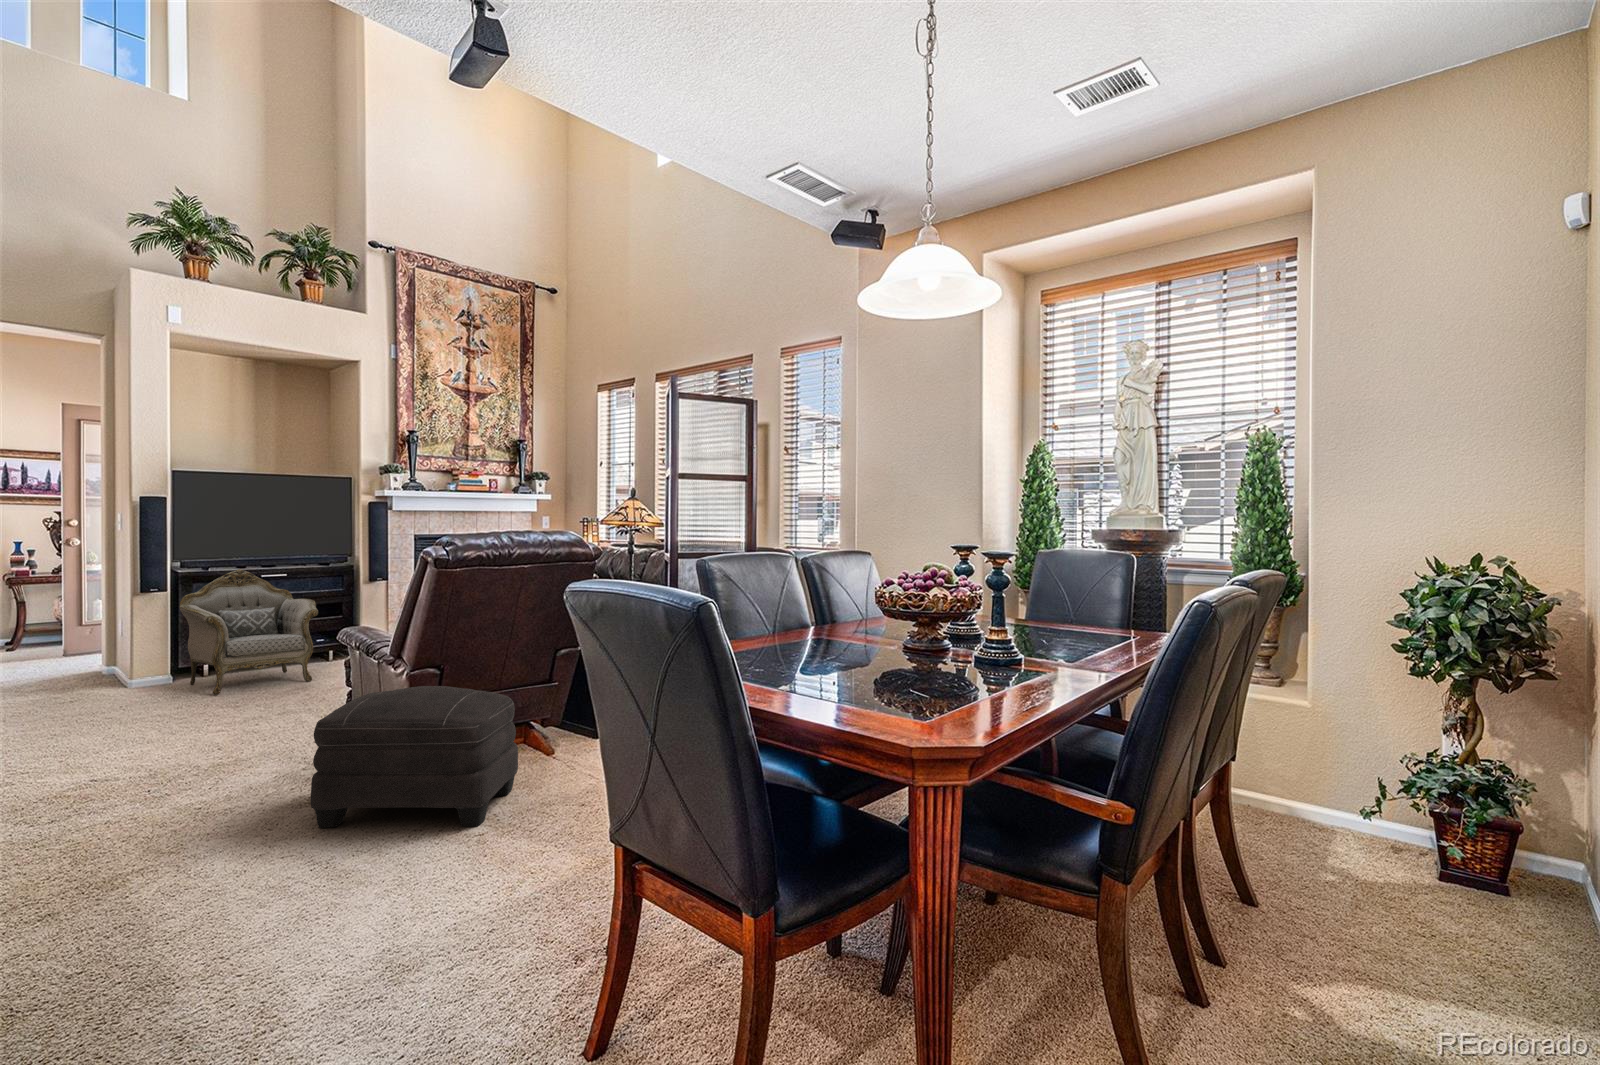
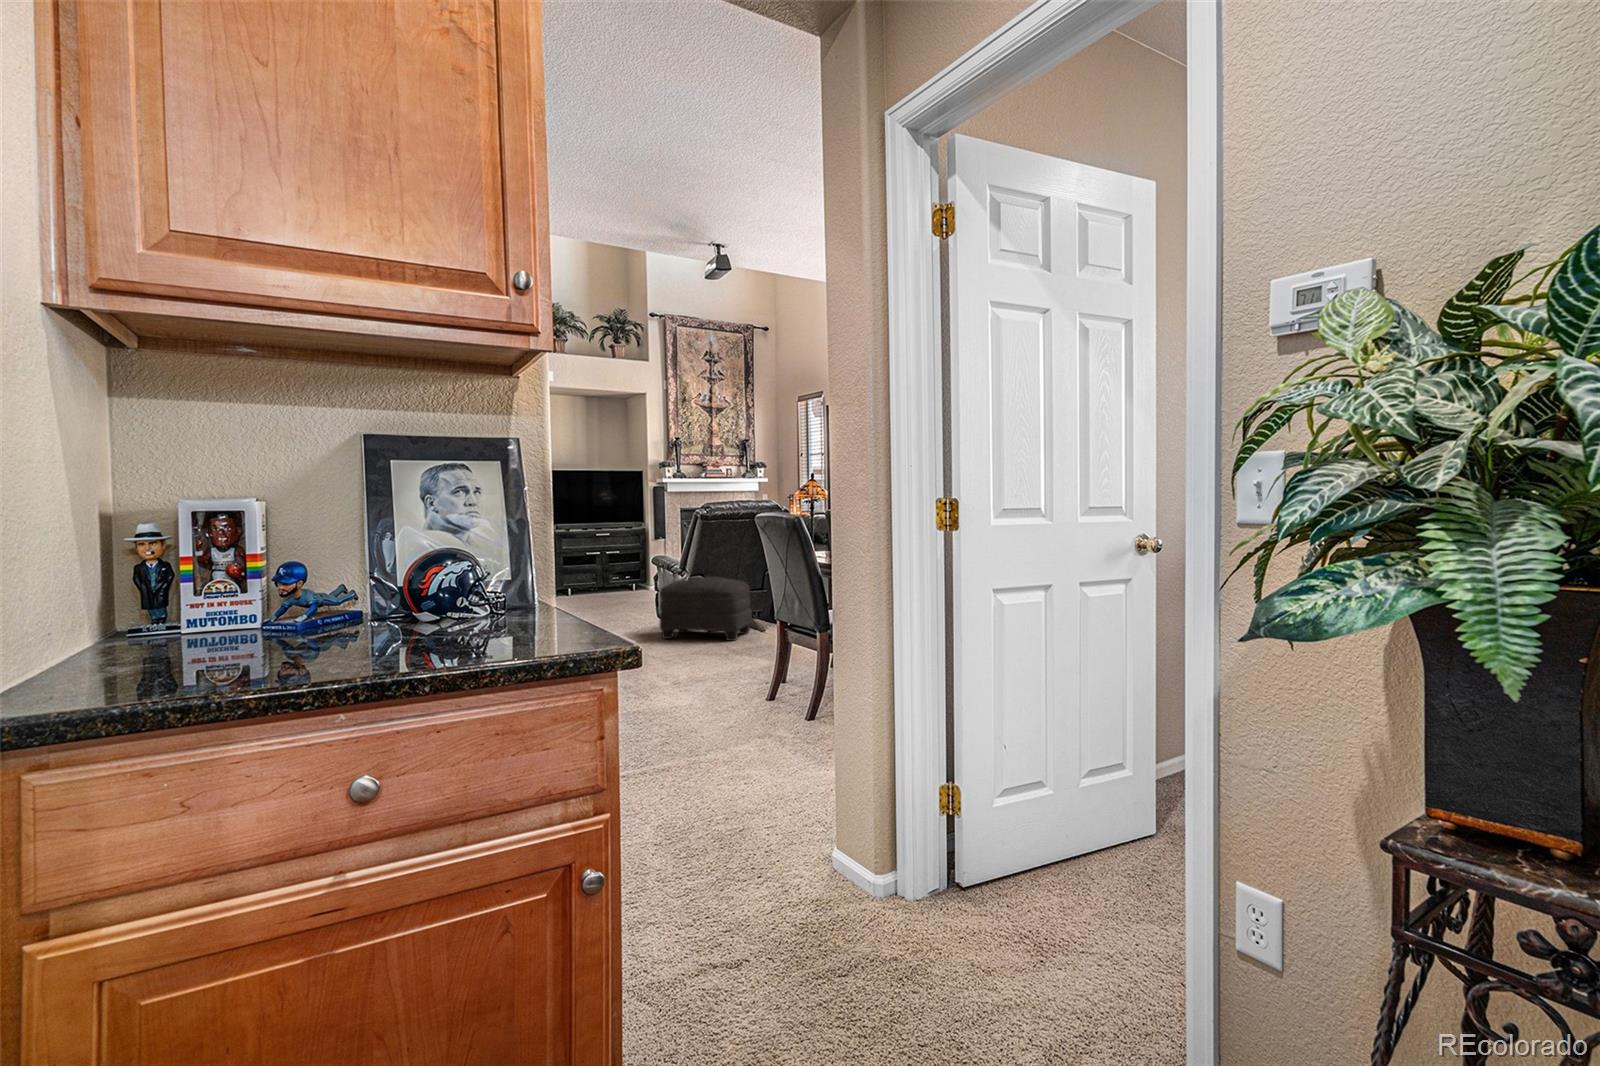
armchair: present [179,569,318,695] -> none [559,529,631,602]

